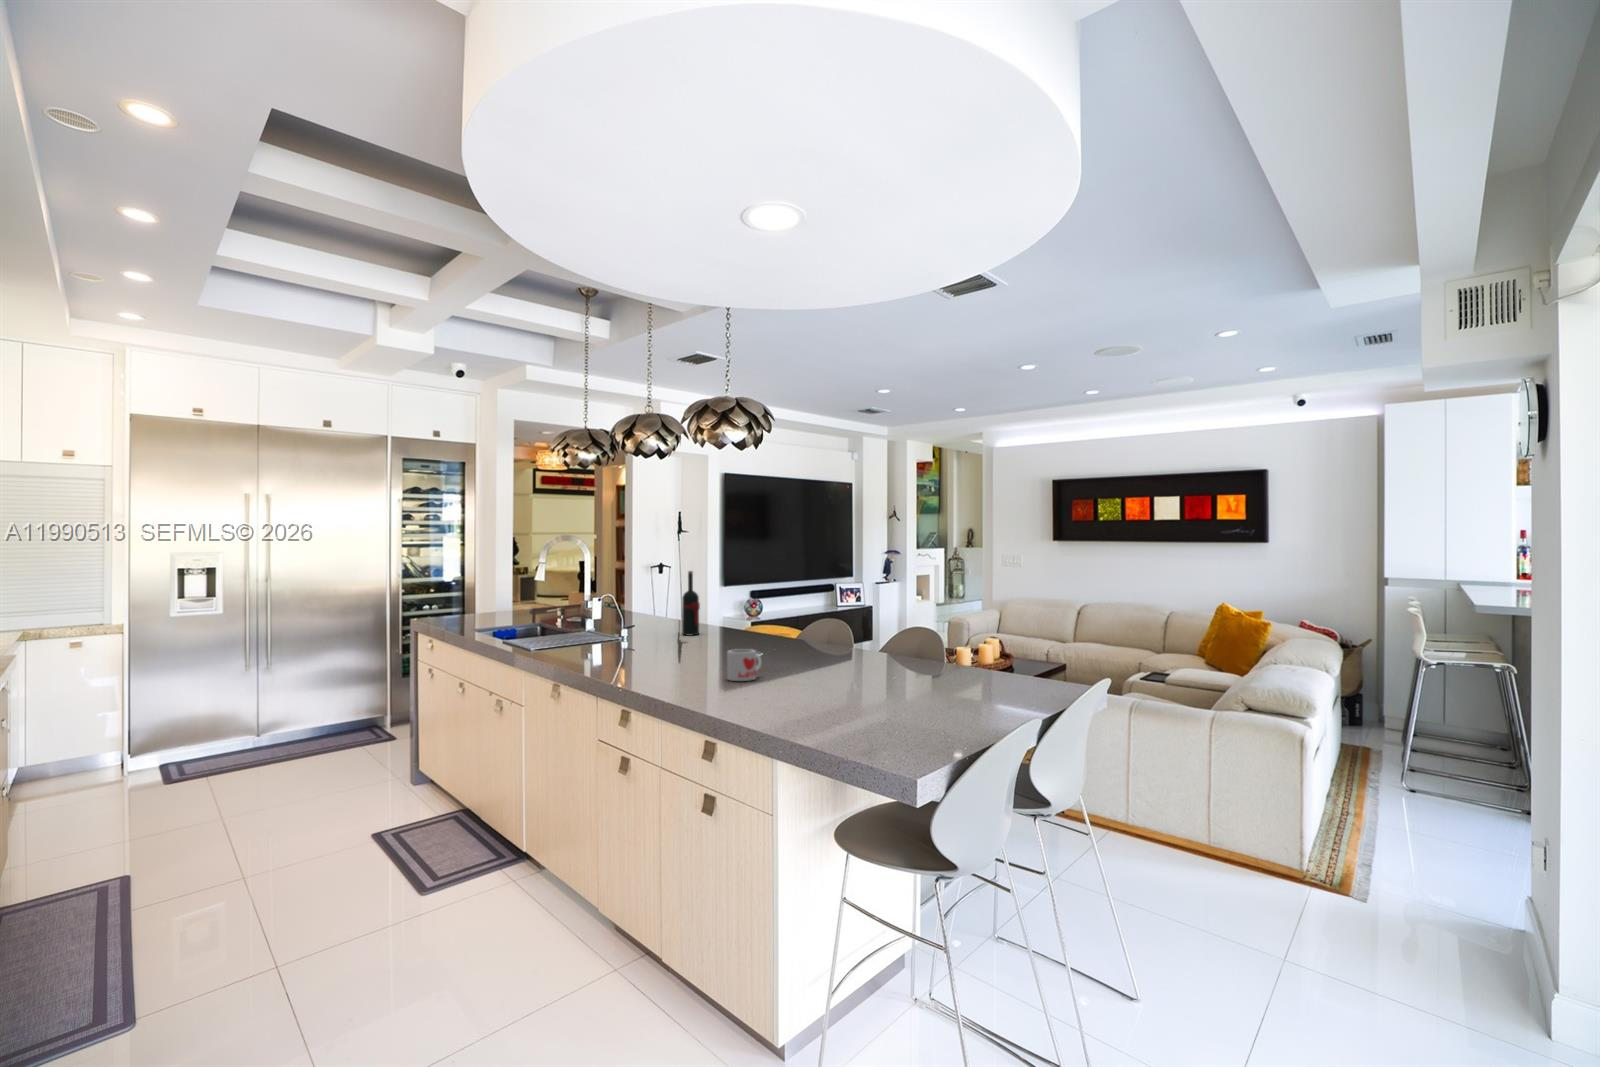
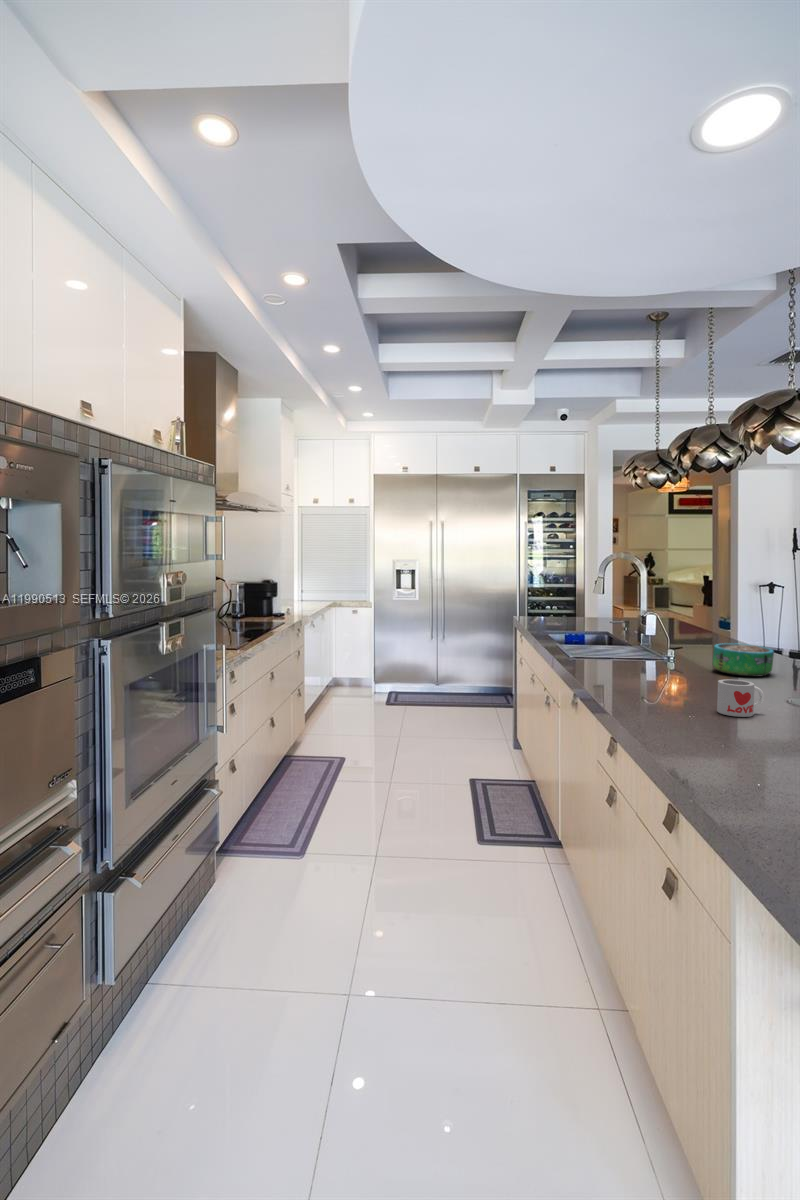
wine bottle: present [682,571,700,635] -> none [730,586,750,653]
decorative bowl: none [687,623,737,652] -> present [713,643,774,677]

